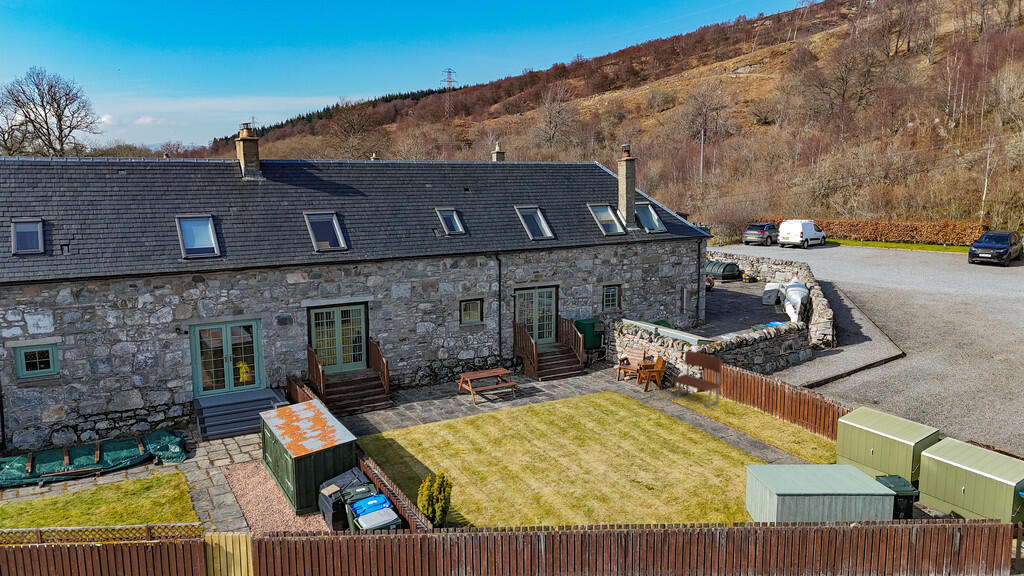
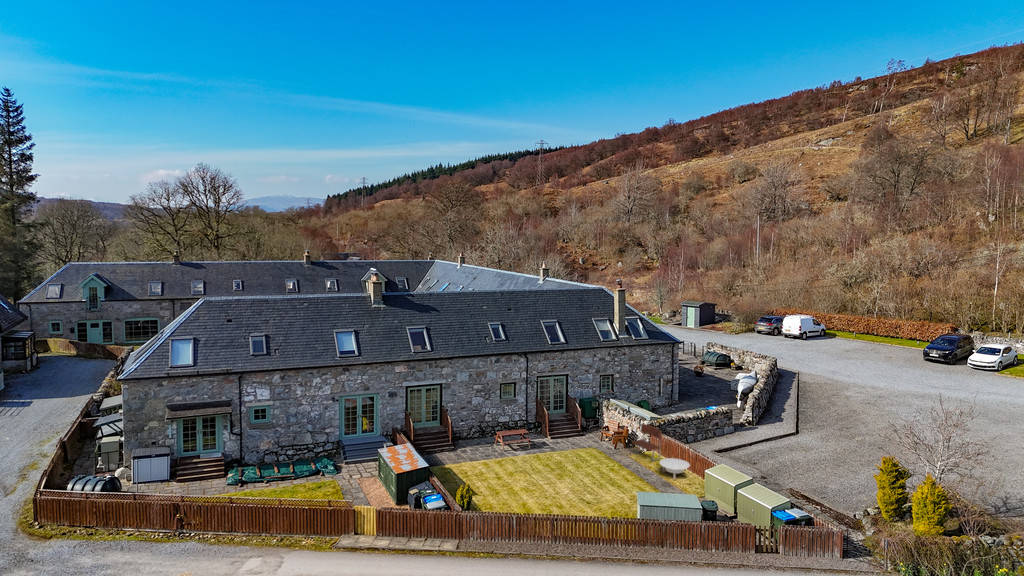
round table: none [730,401,780,436] -> present [660,458,690,480]

